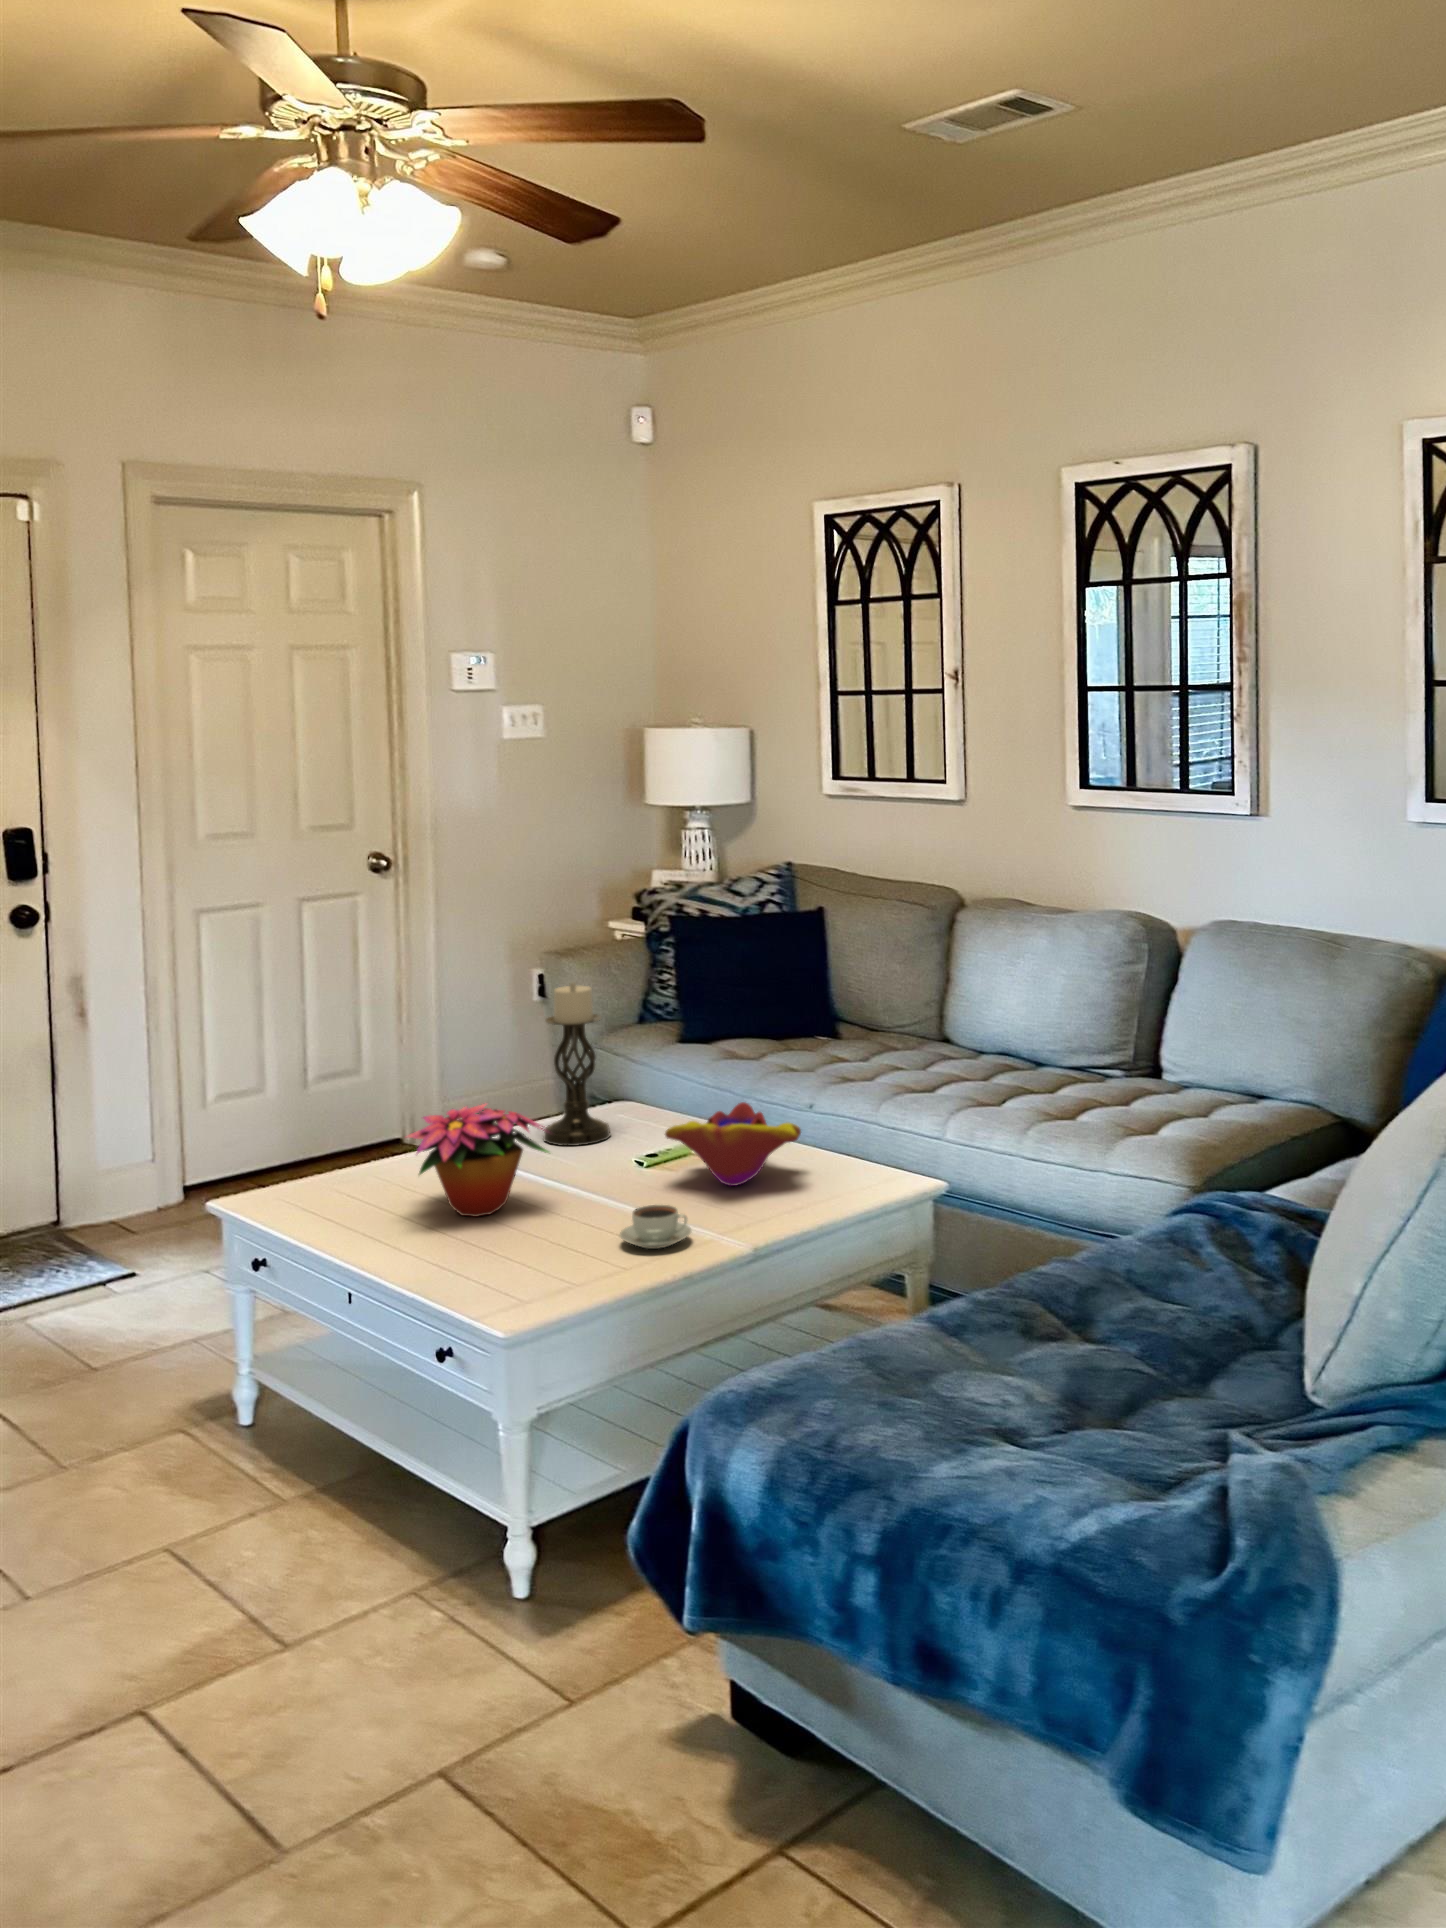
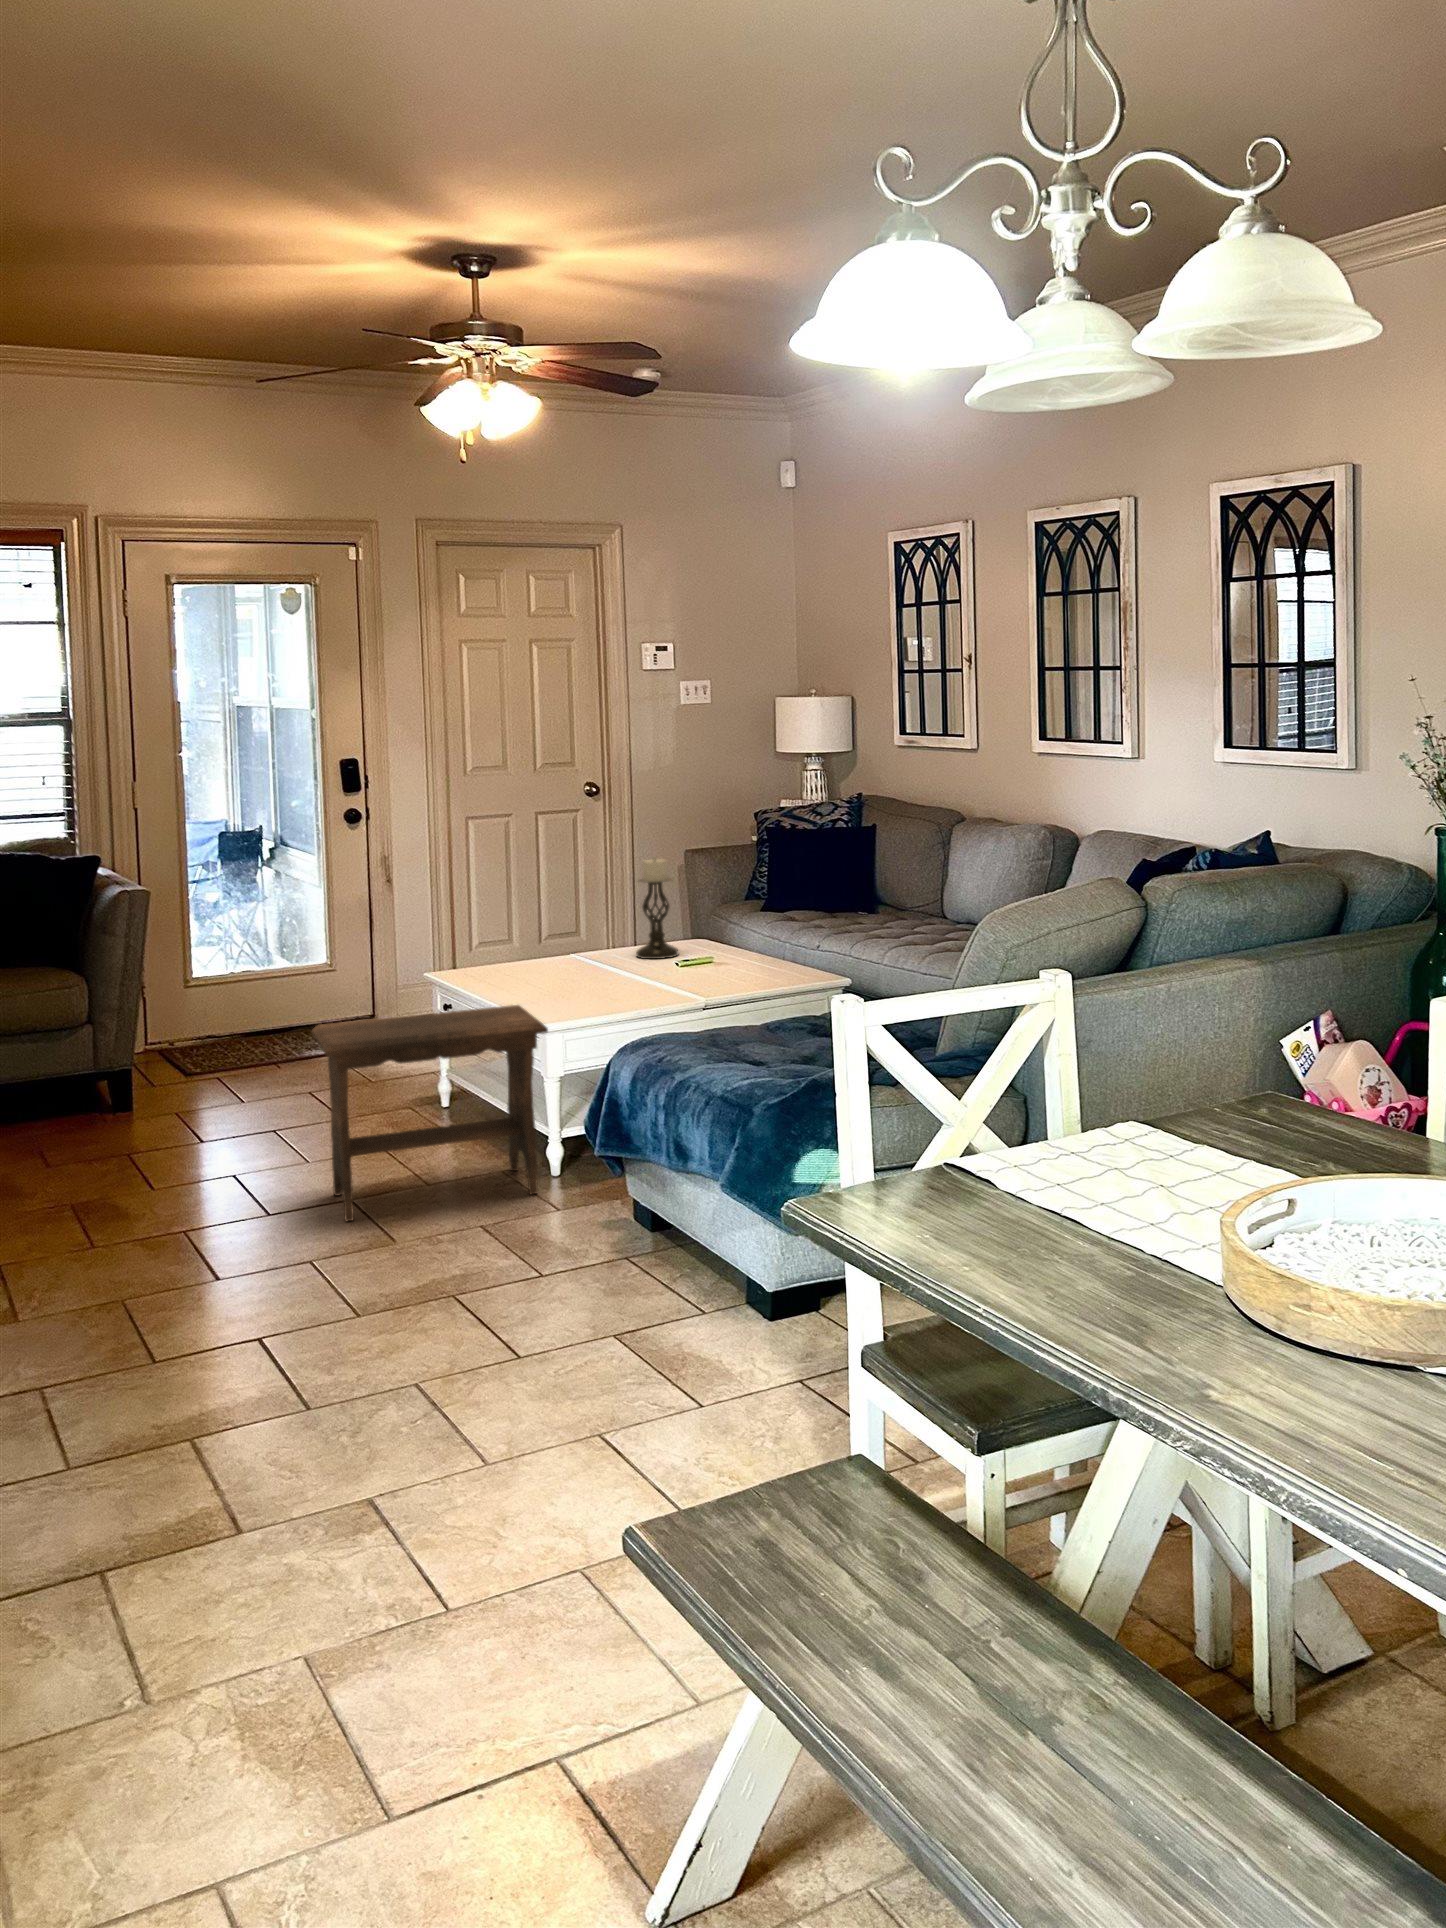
decorative bowl: present [665,1102,801,1186] -> none [685,929,773,978]
flower arrangement: present [406,1104,552,1217] -> none [524,917,618,985]
coffee cup: present [620,1205,691,1249] -> none [634,977,677,1000]
footstool: none [53,1283,524,1782] -> present [312,1005,548,1221]

